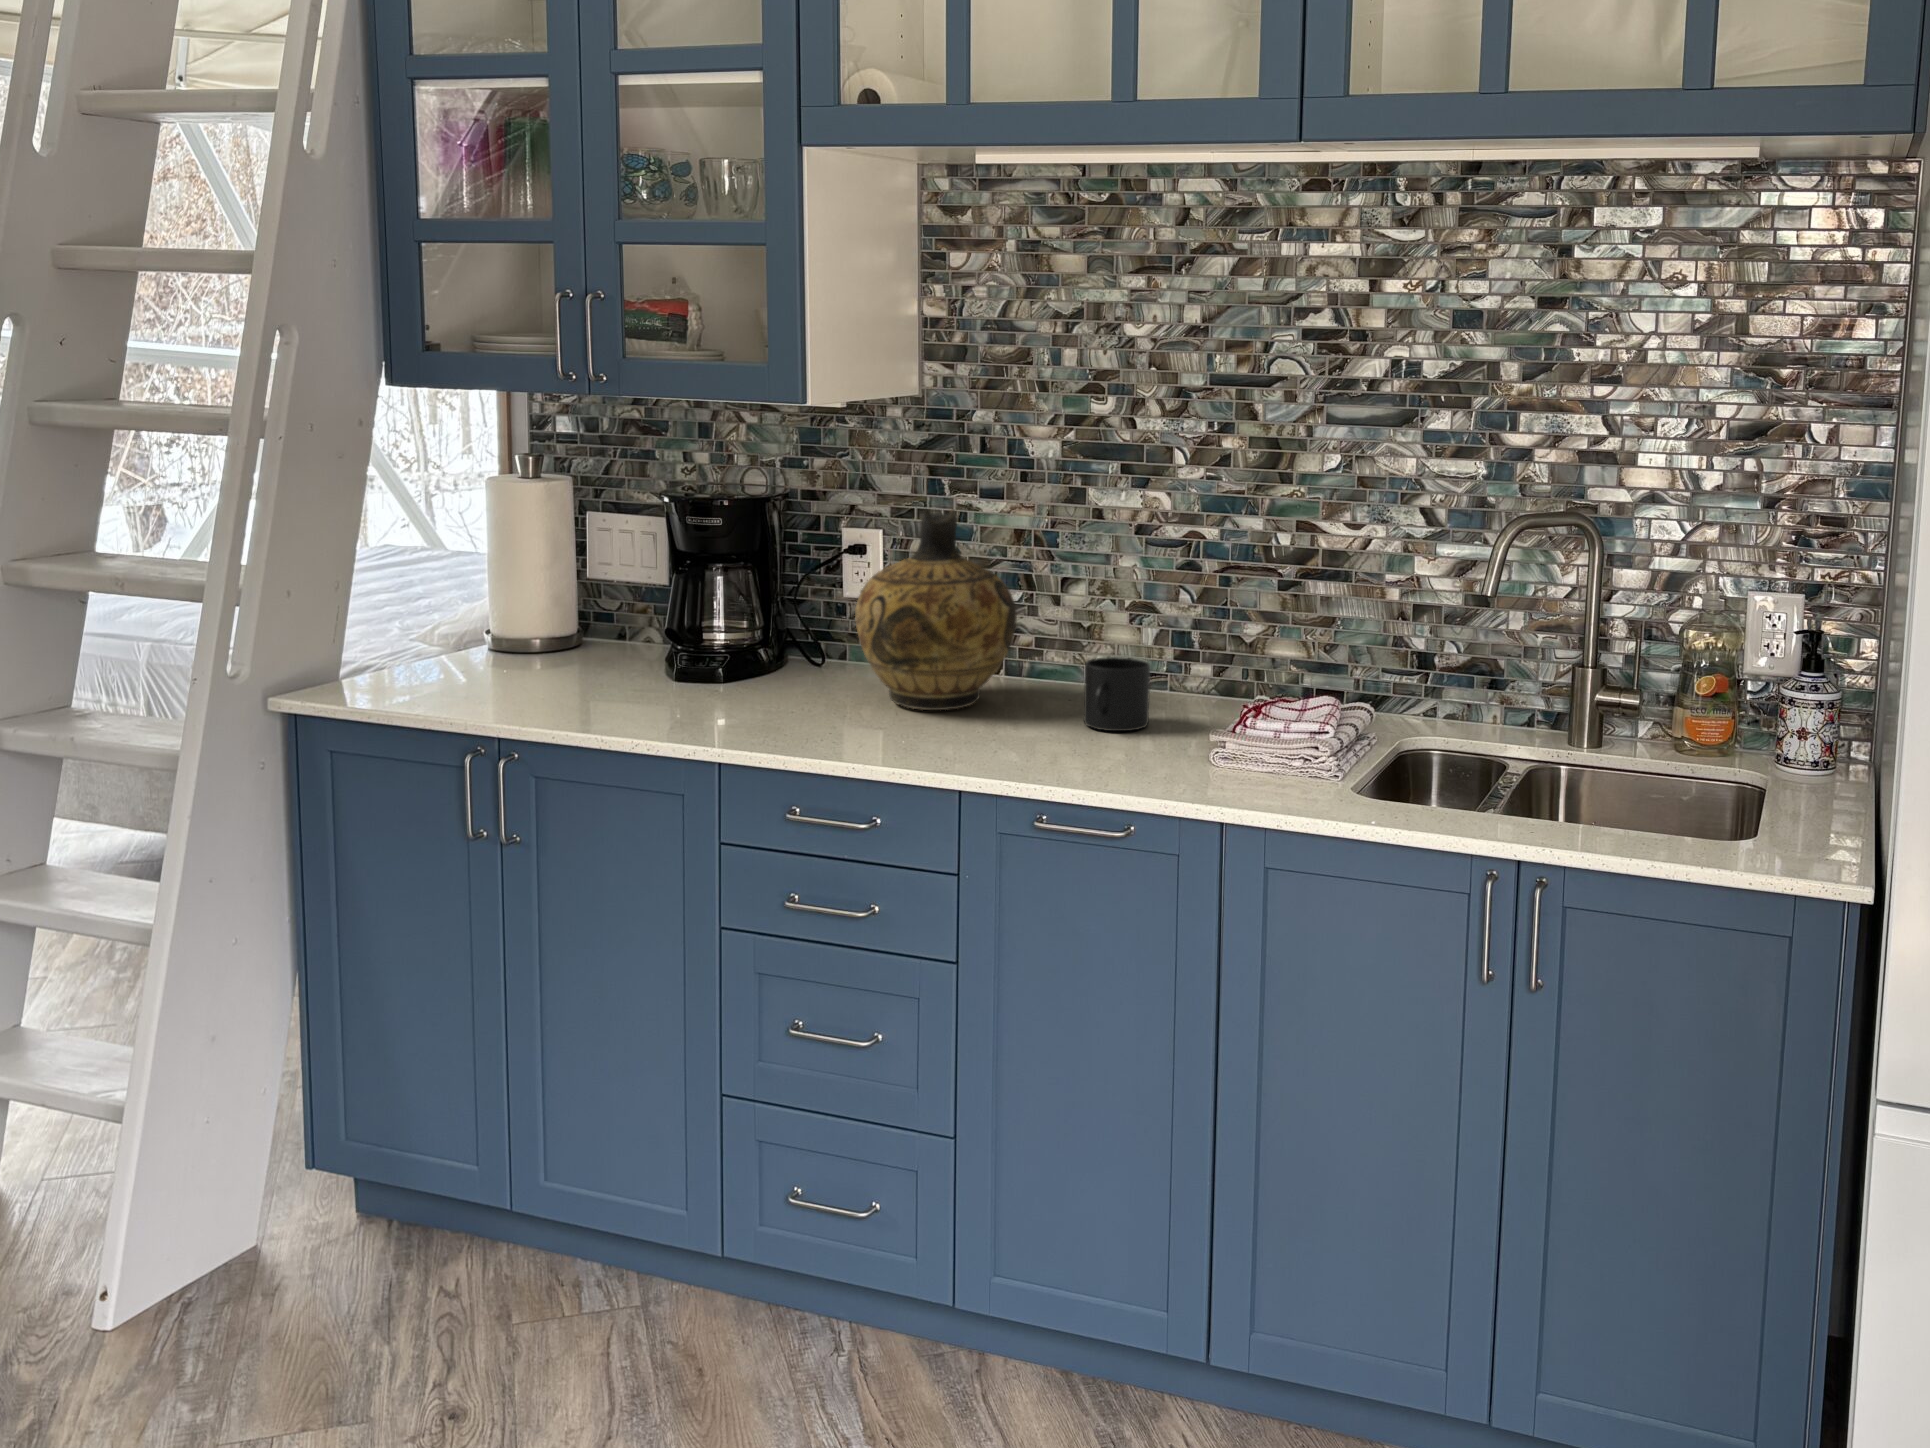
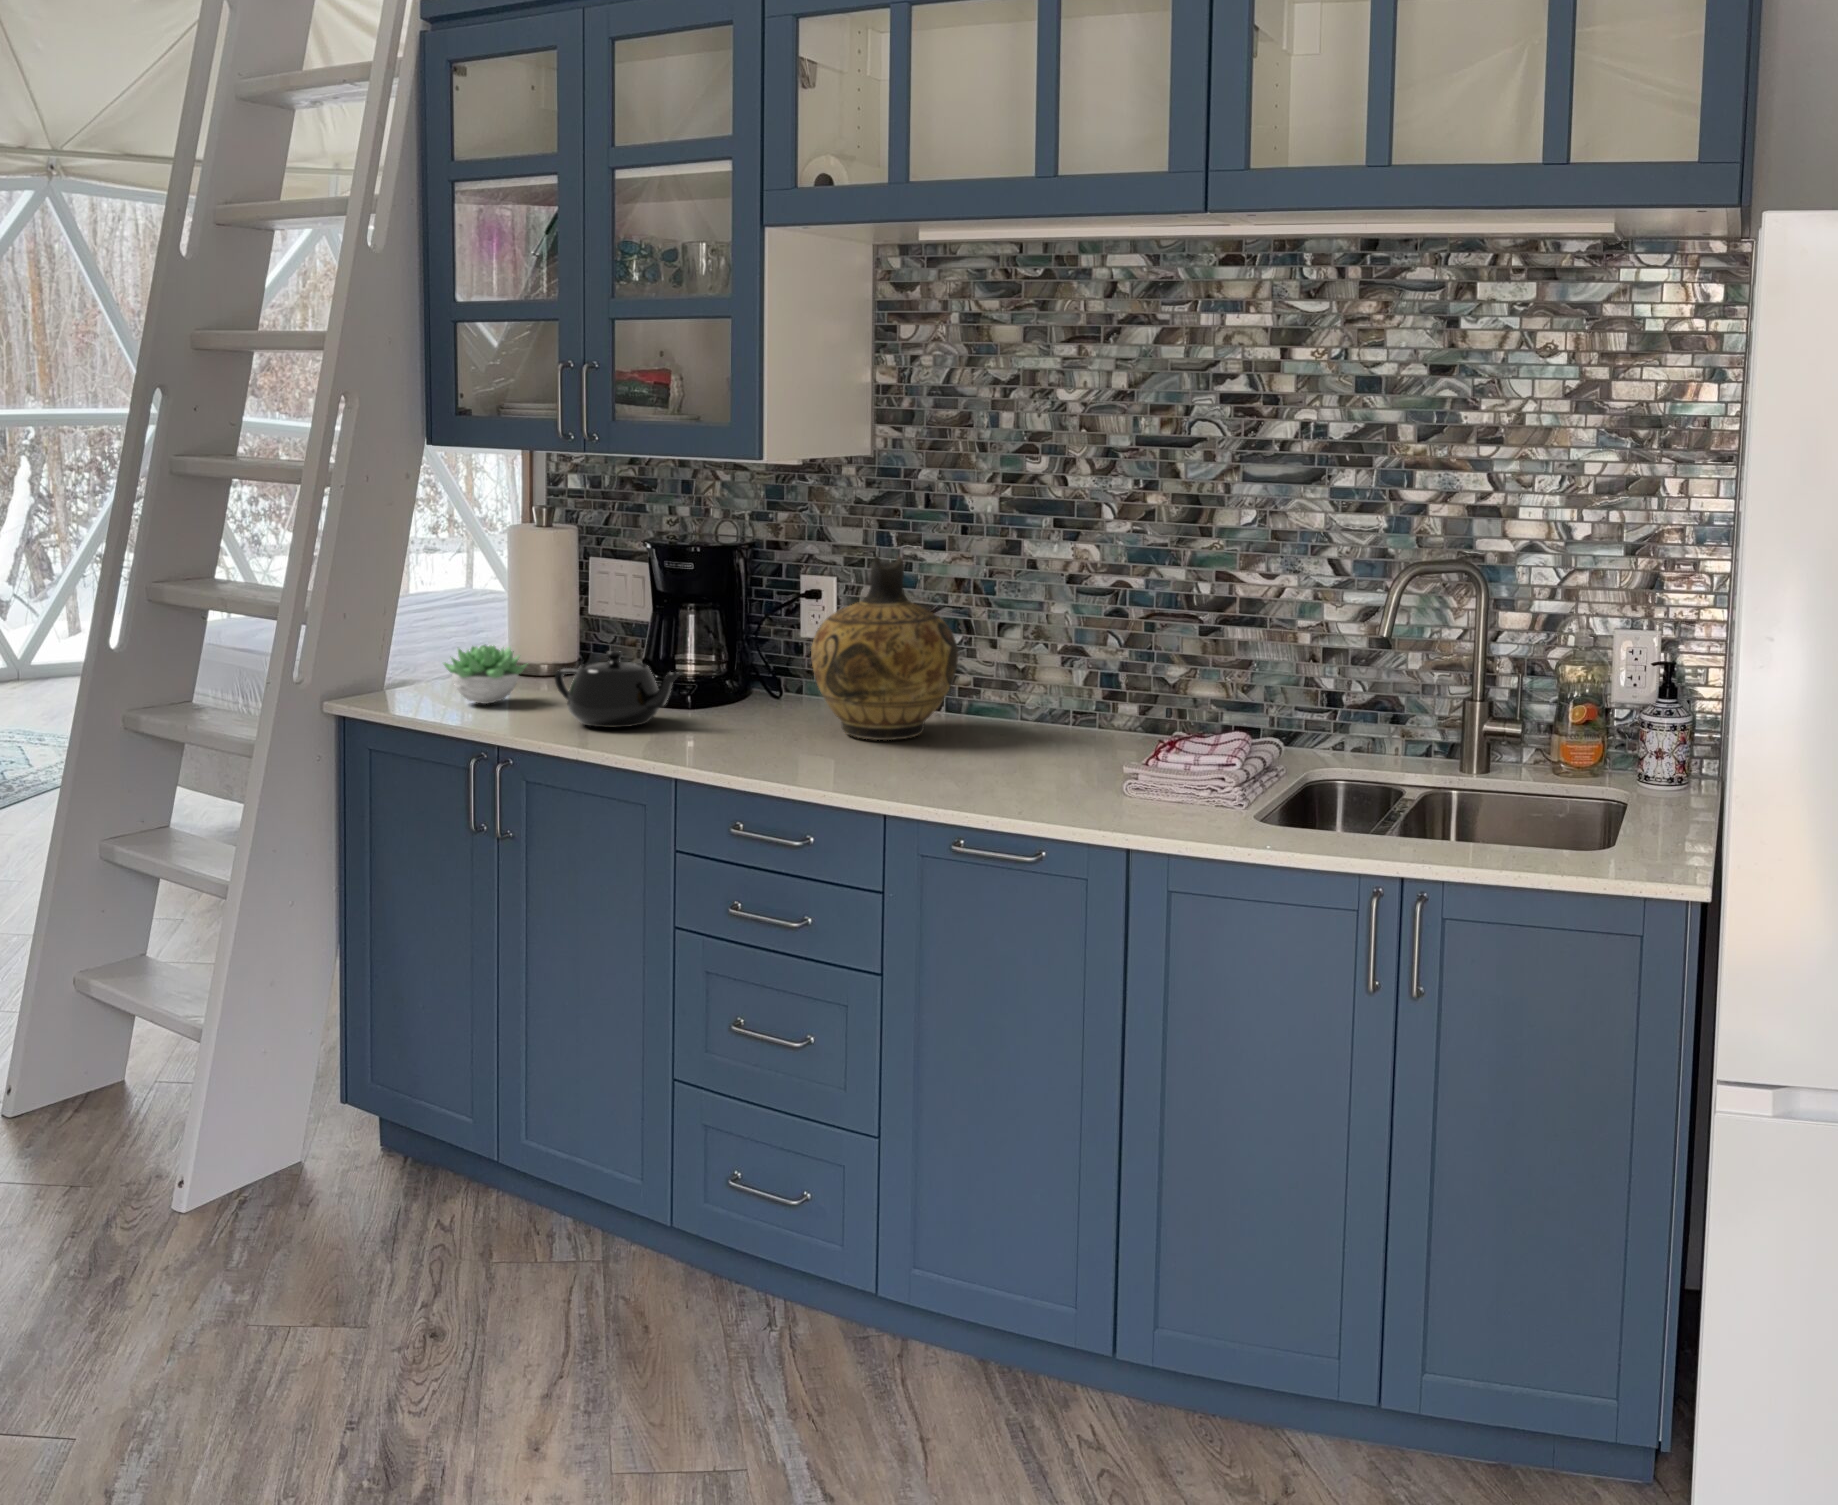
succulent plant: none [451,604,547,668] -> present [443,645,527,704]
teapot: none [573,613,714,697] -> present [555,651,681,727]
mug: present [1084,657,1150,731] -> none [1017,692,1078,758]

